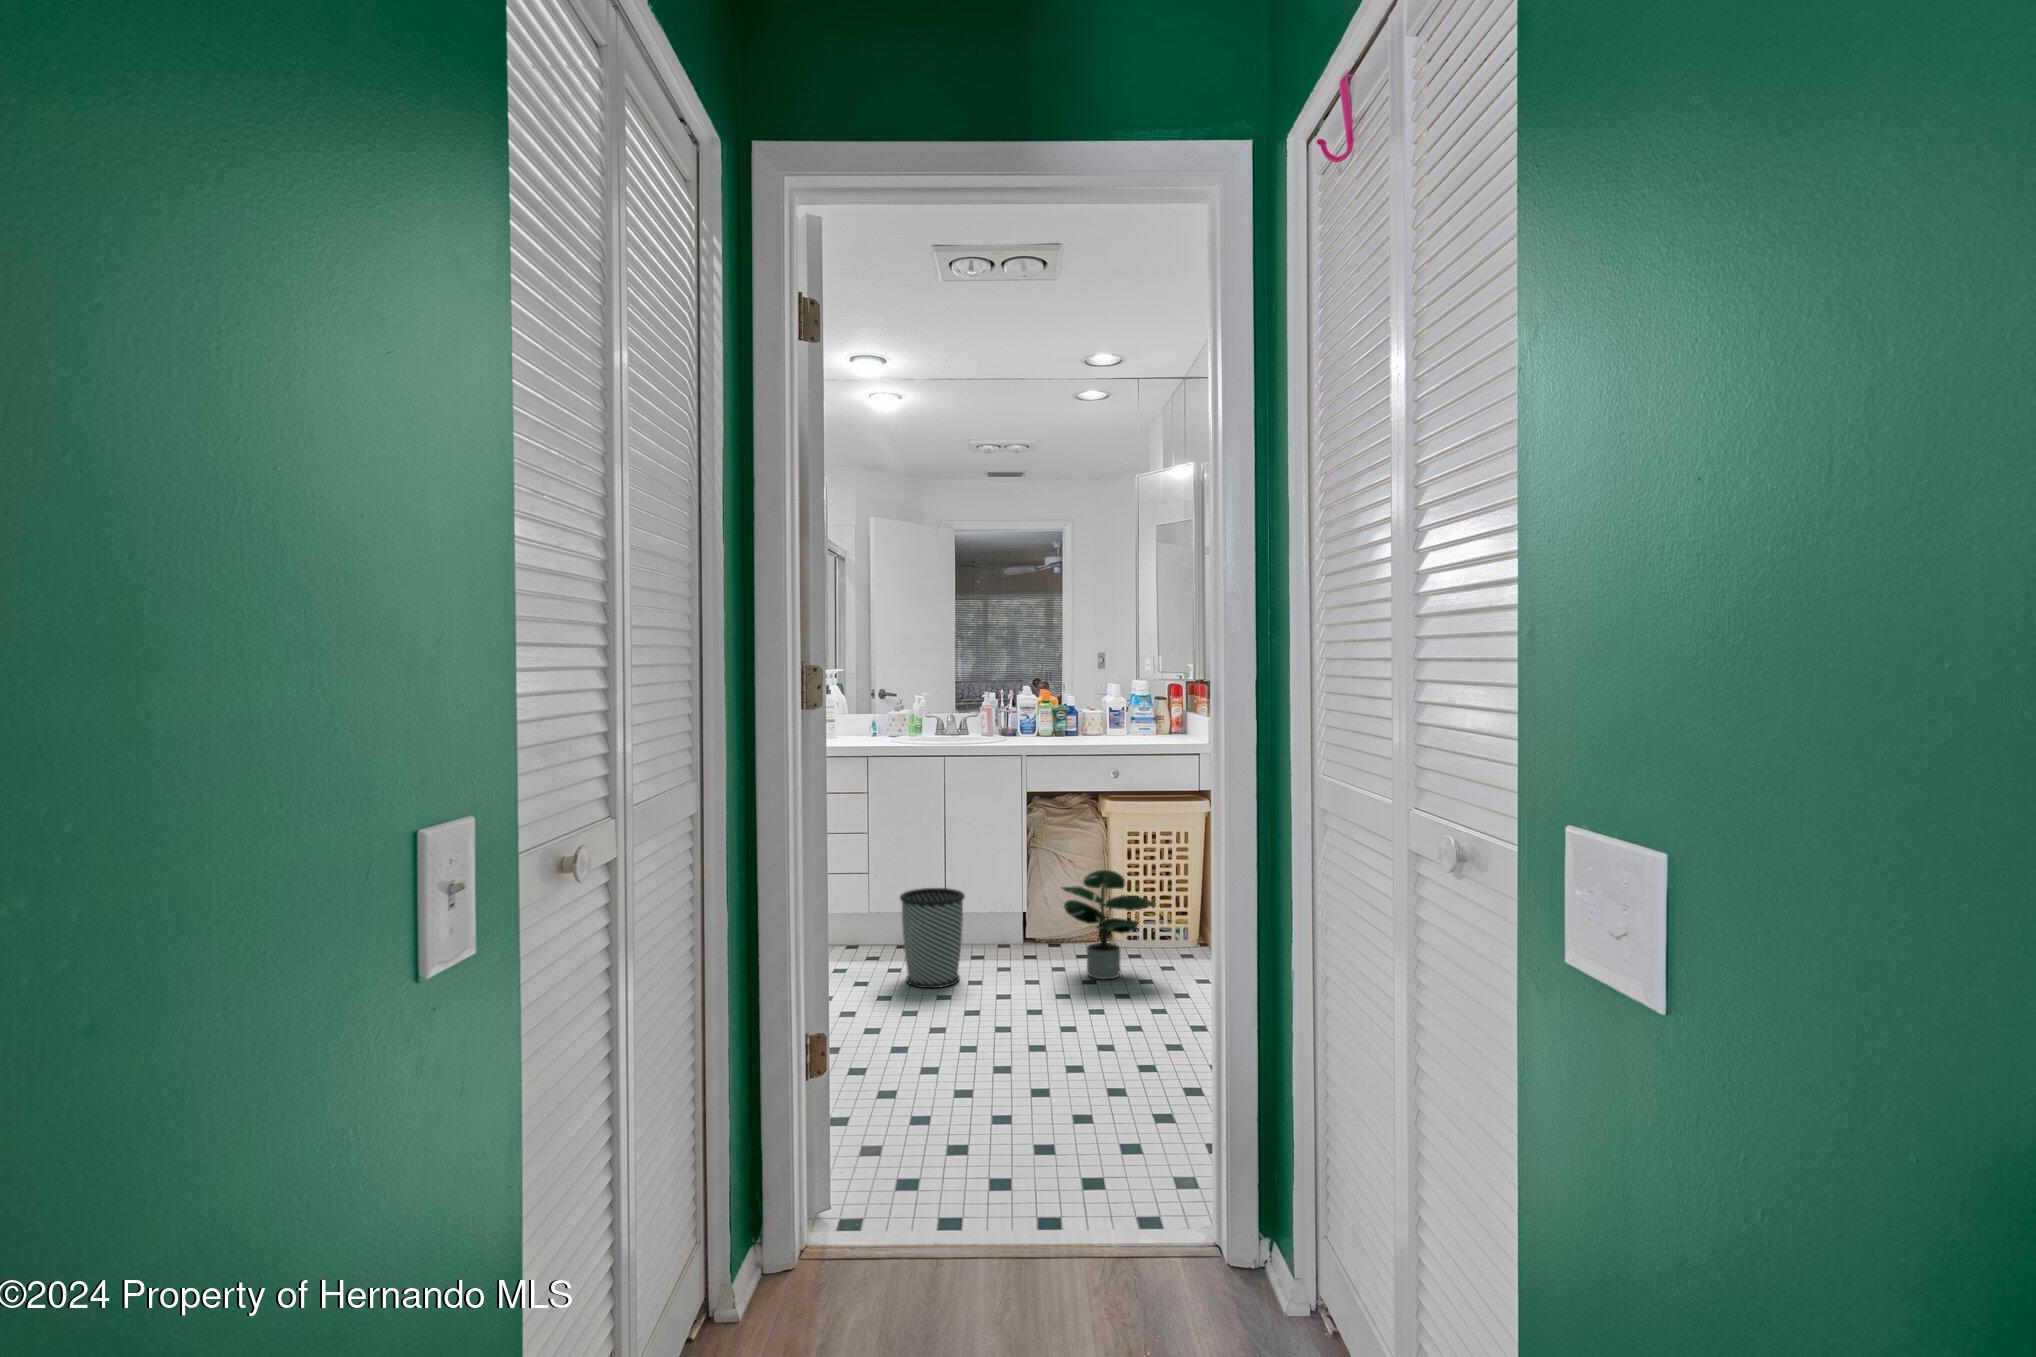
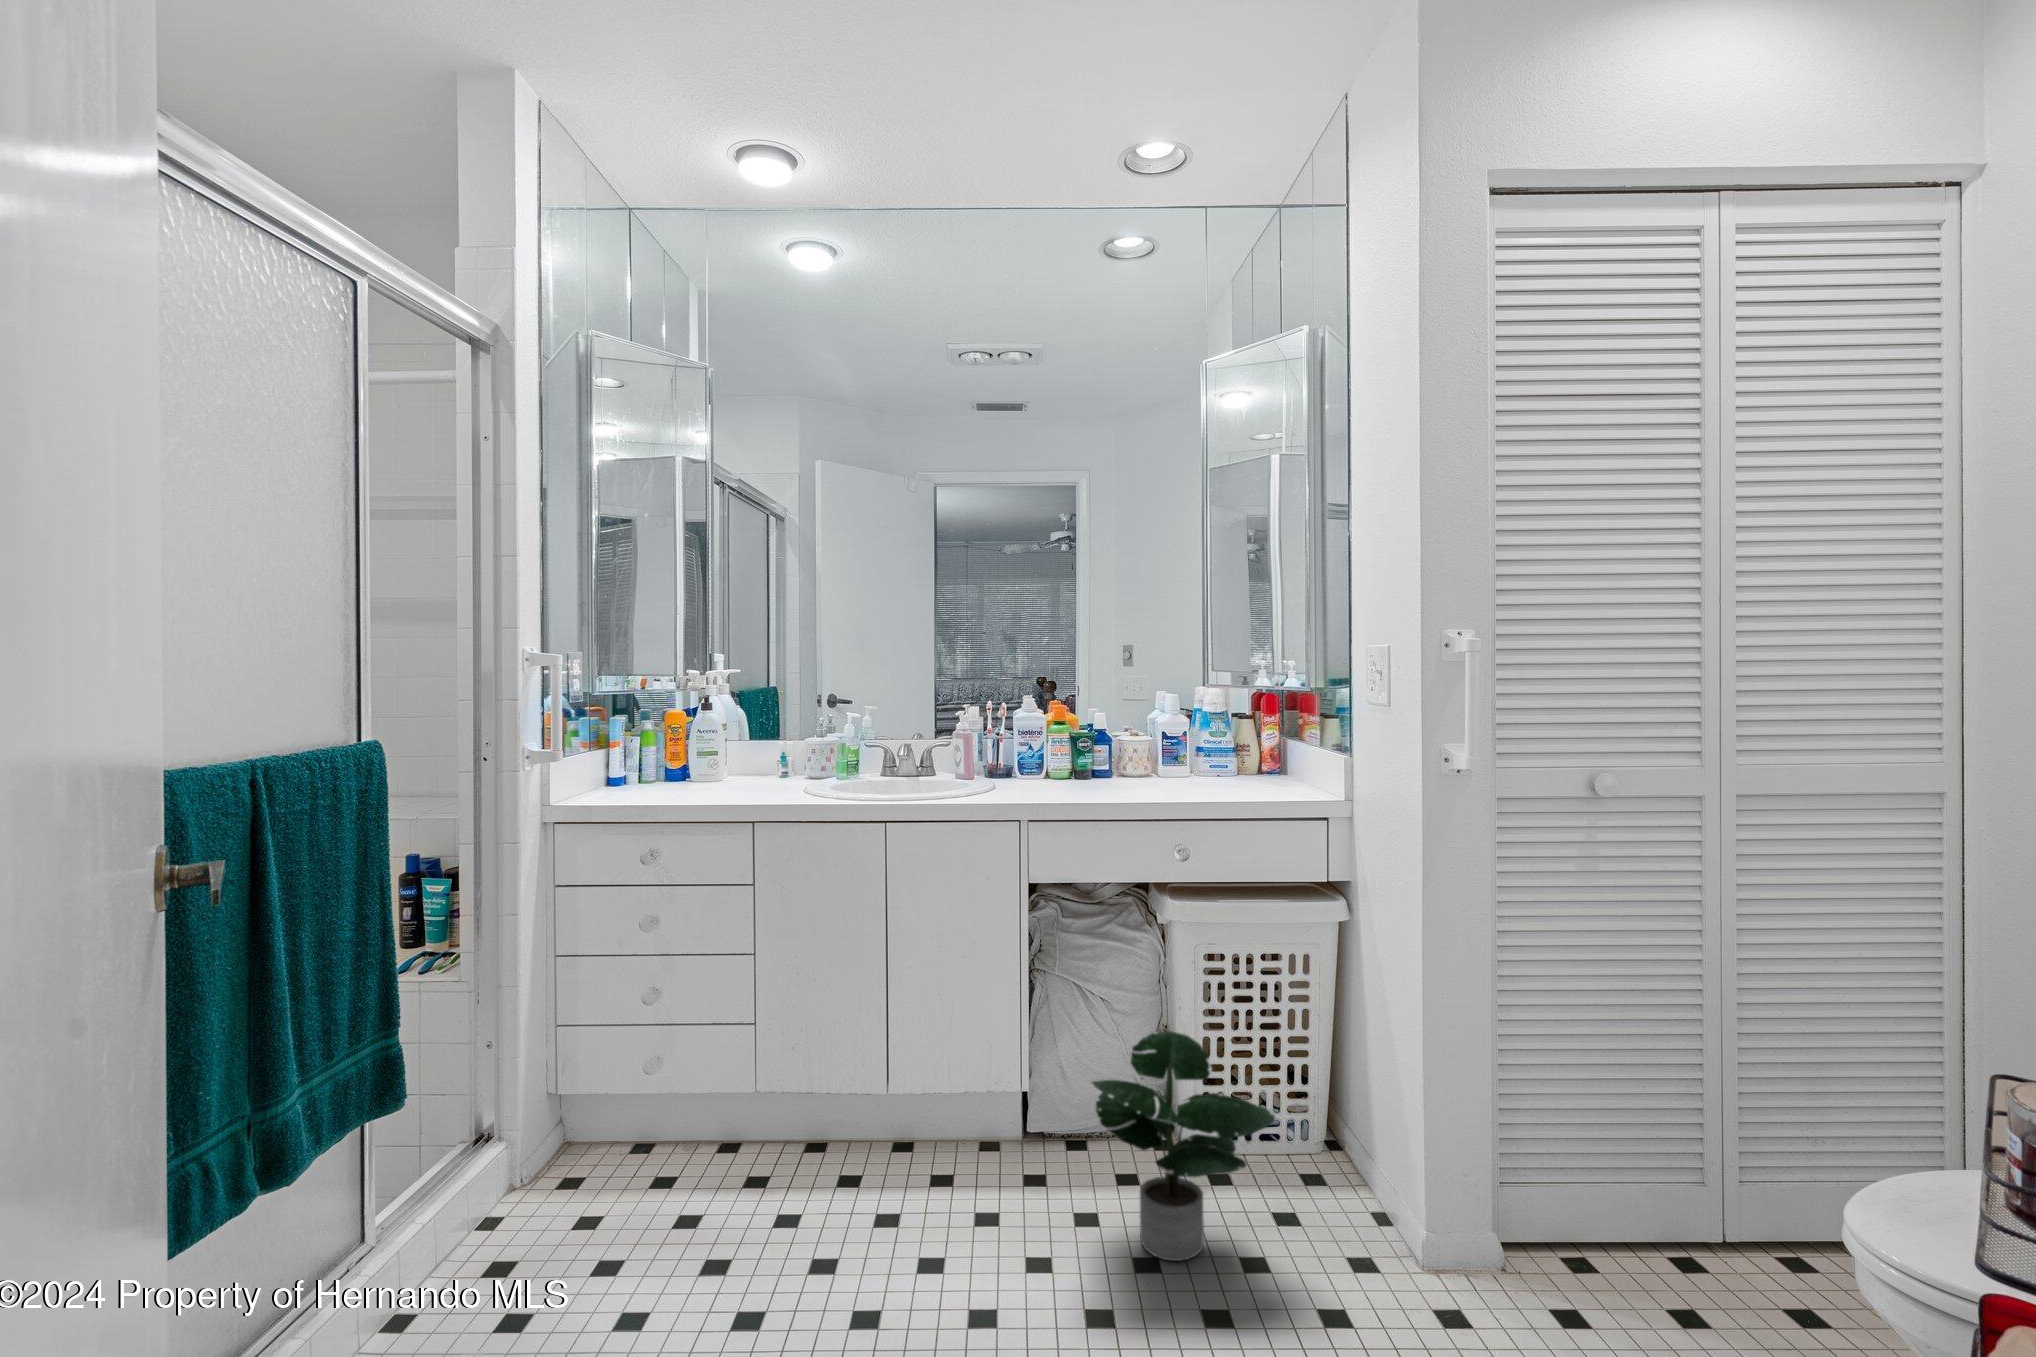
wastebasket: present [900,888,965,988] -> none [782,1072,908,1290]

